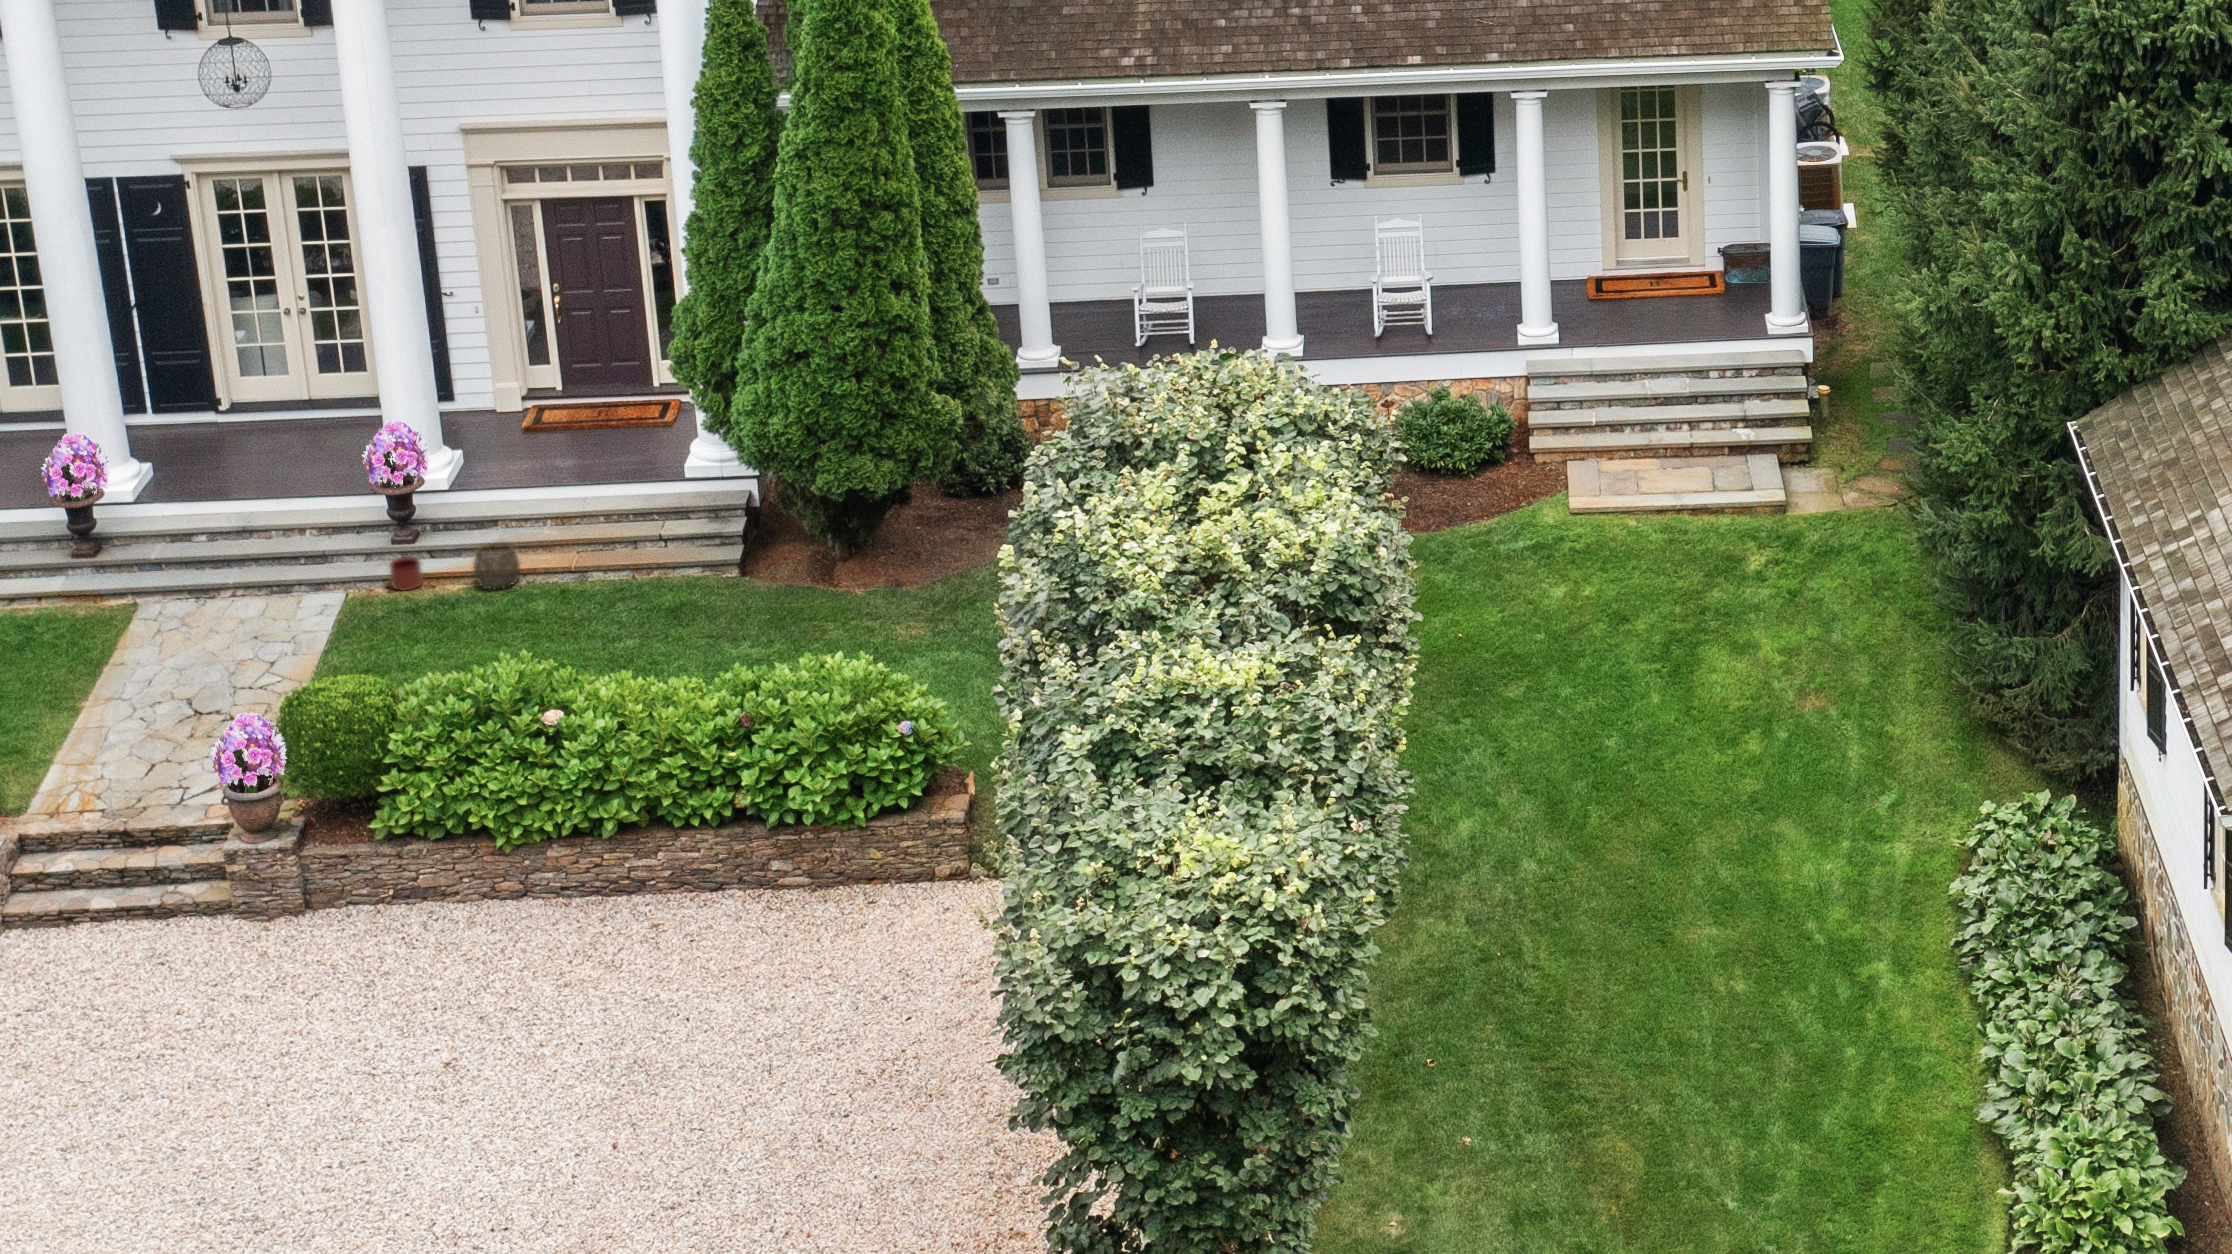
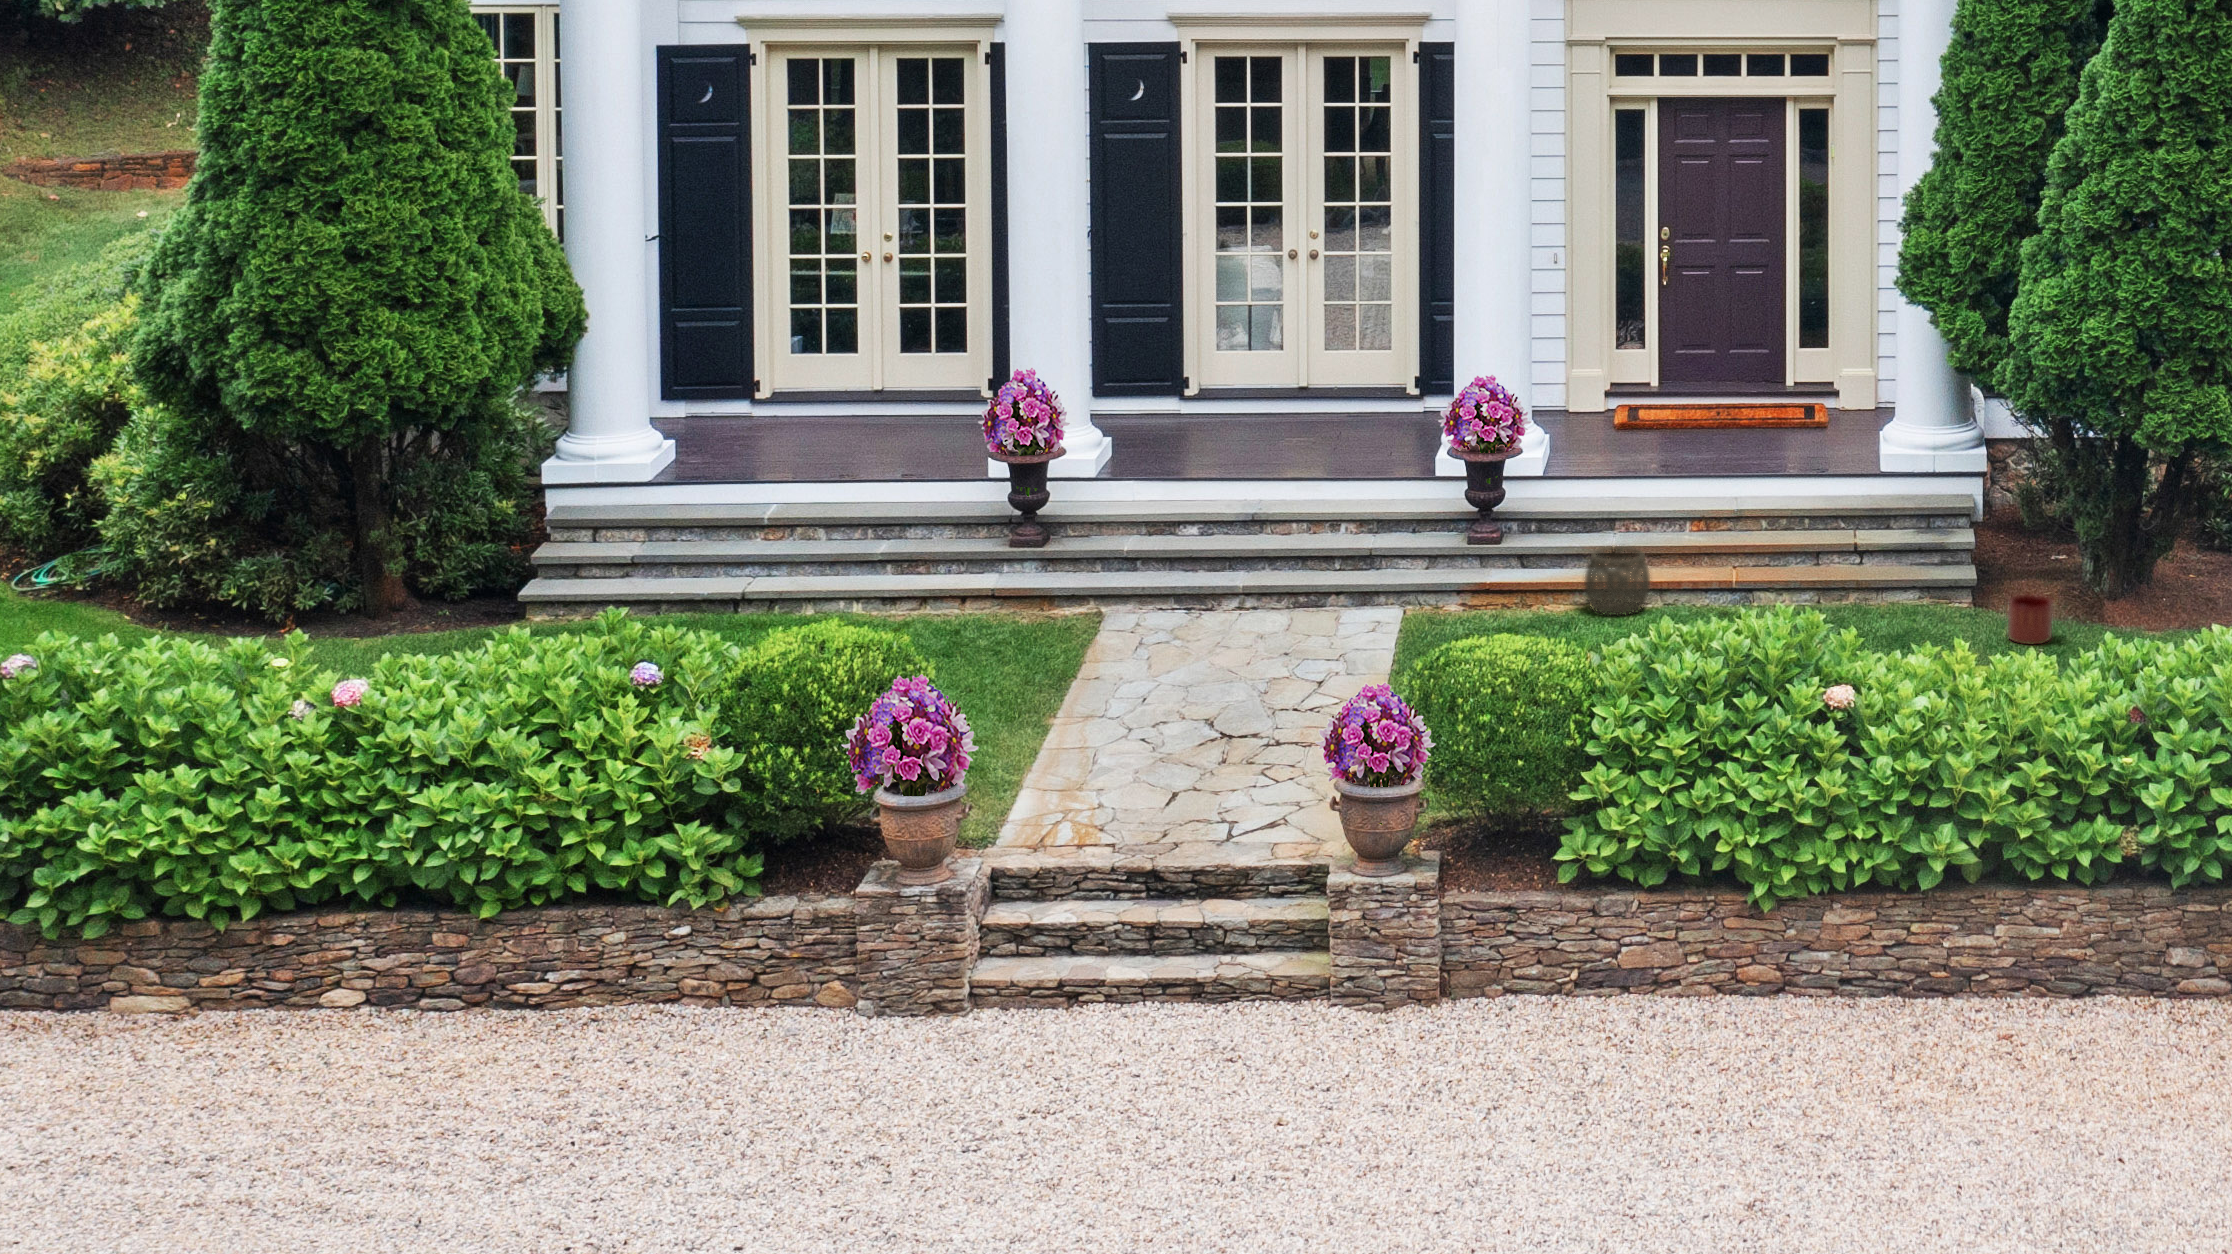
planter: present [390,557,422,590] -> present [2008,594,2053,644]

